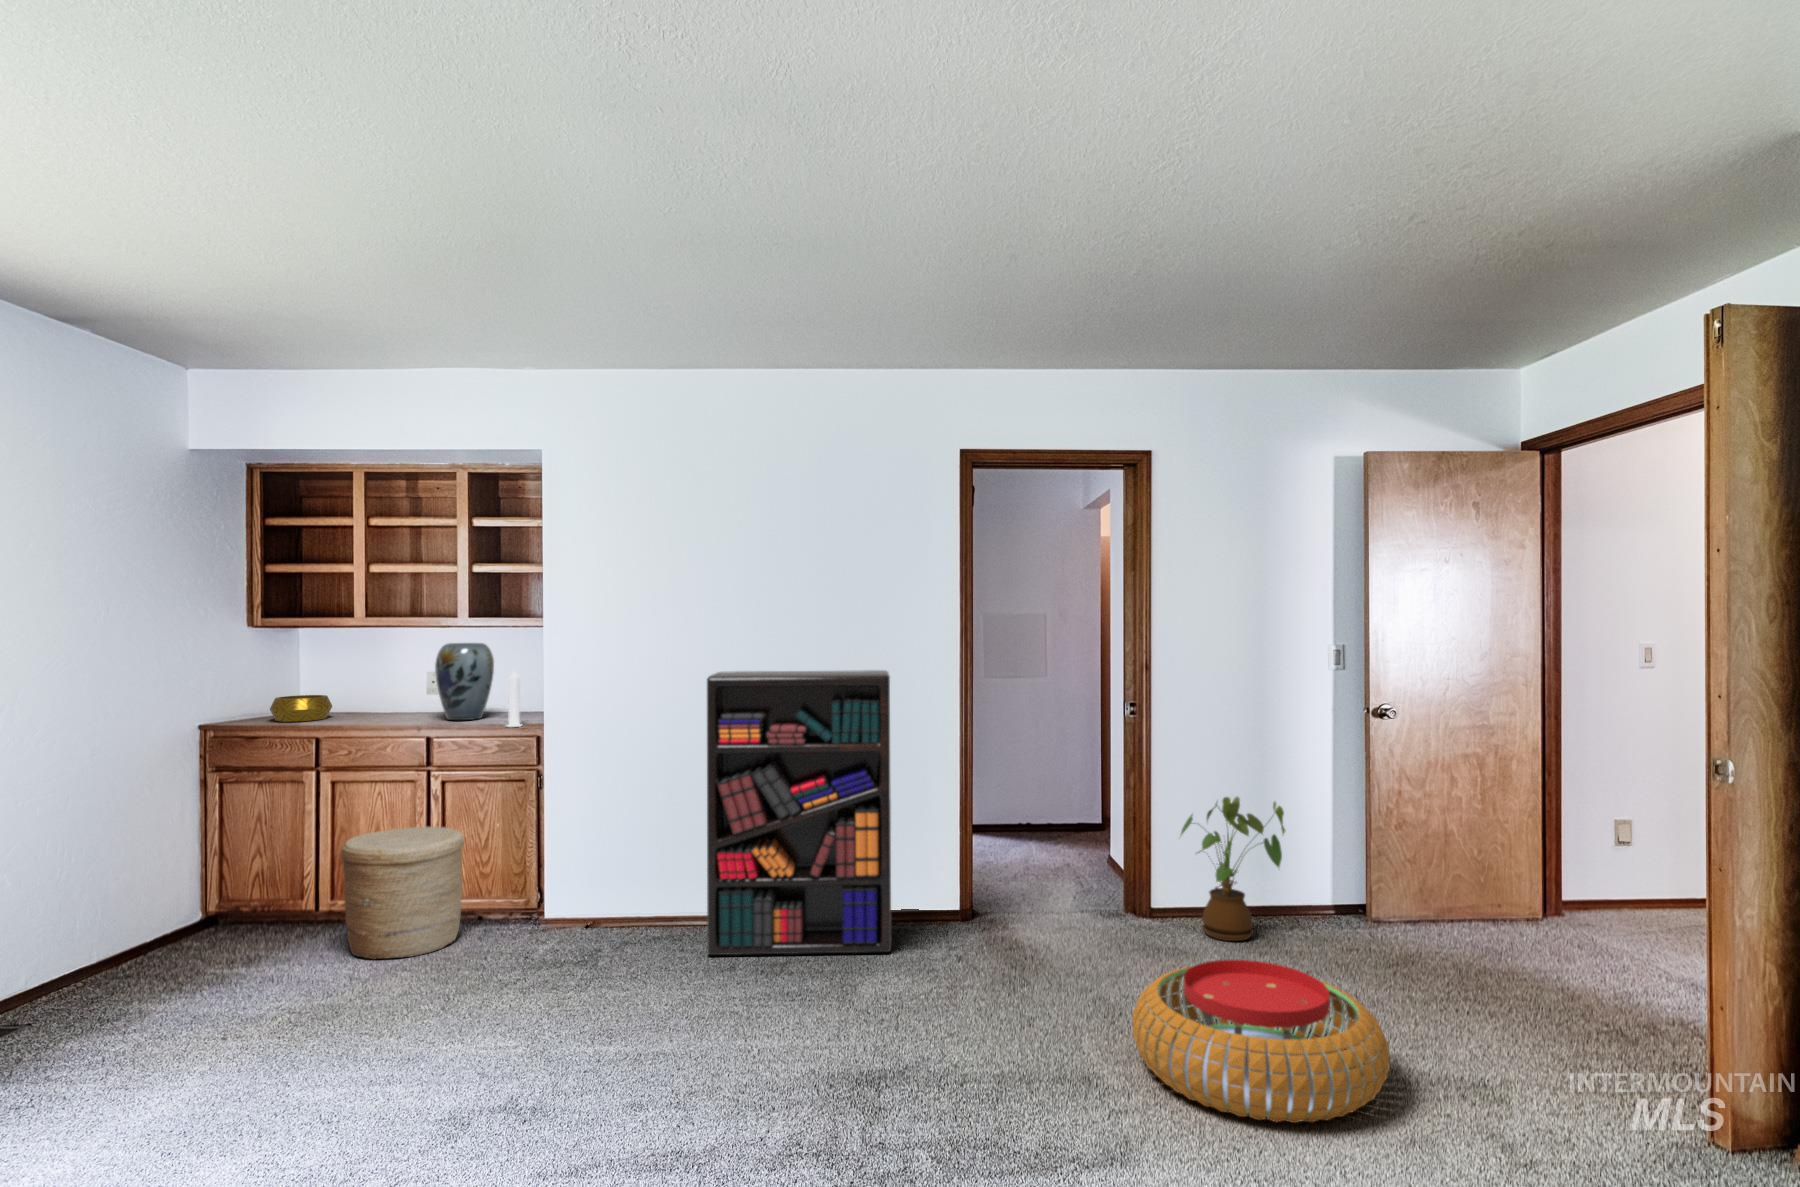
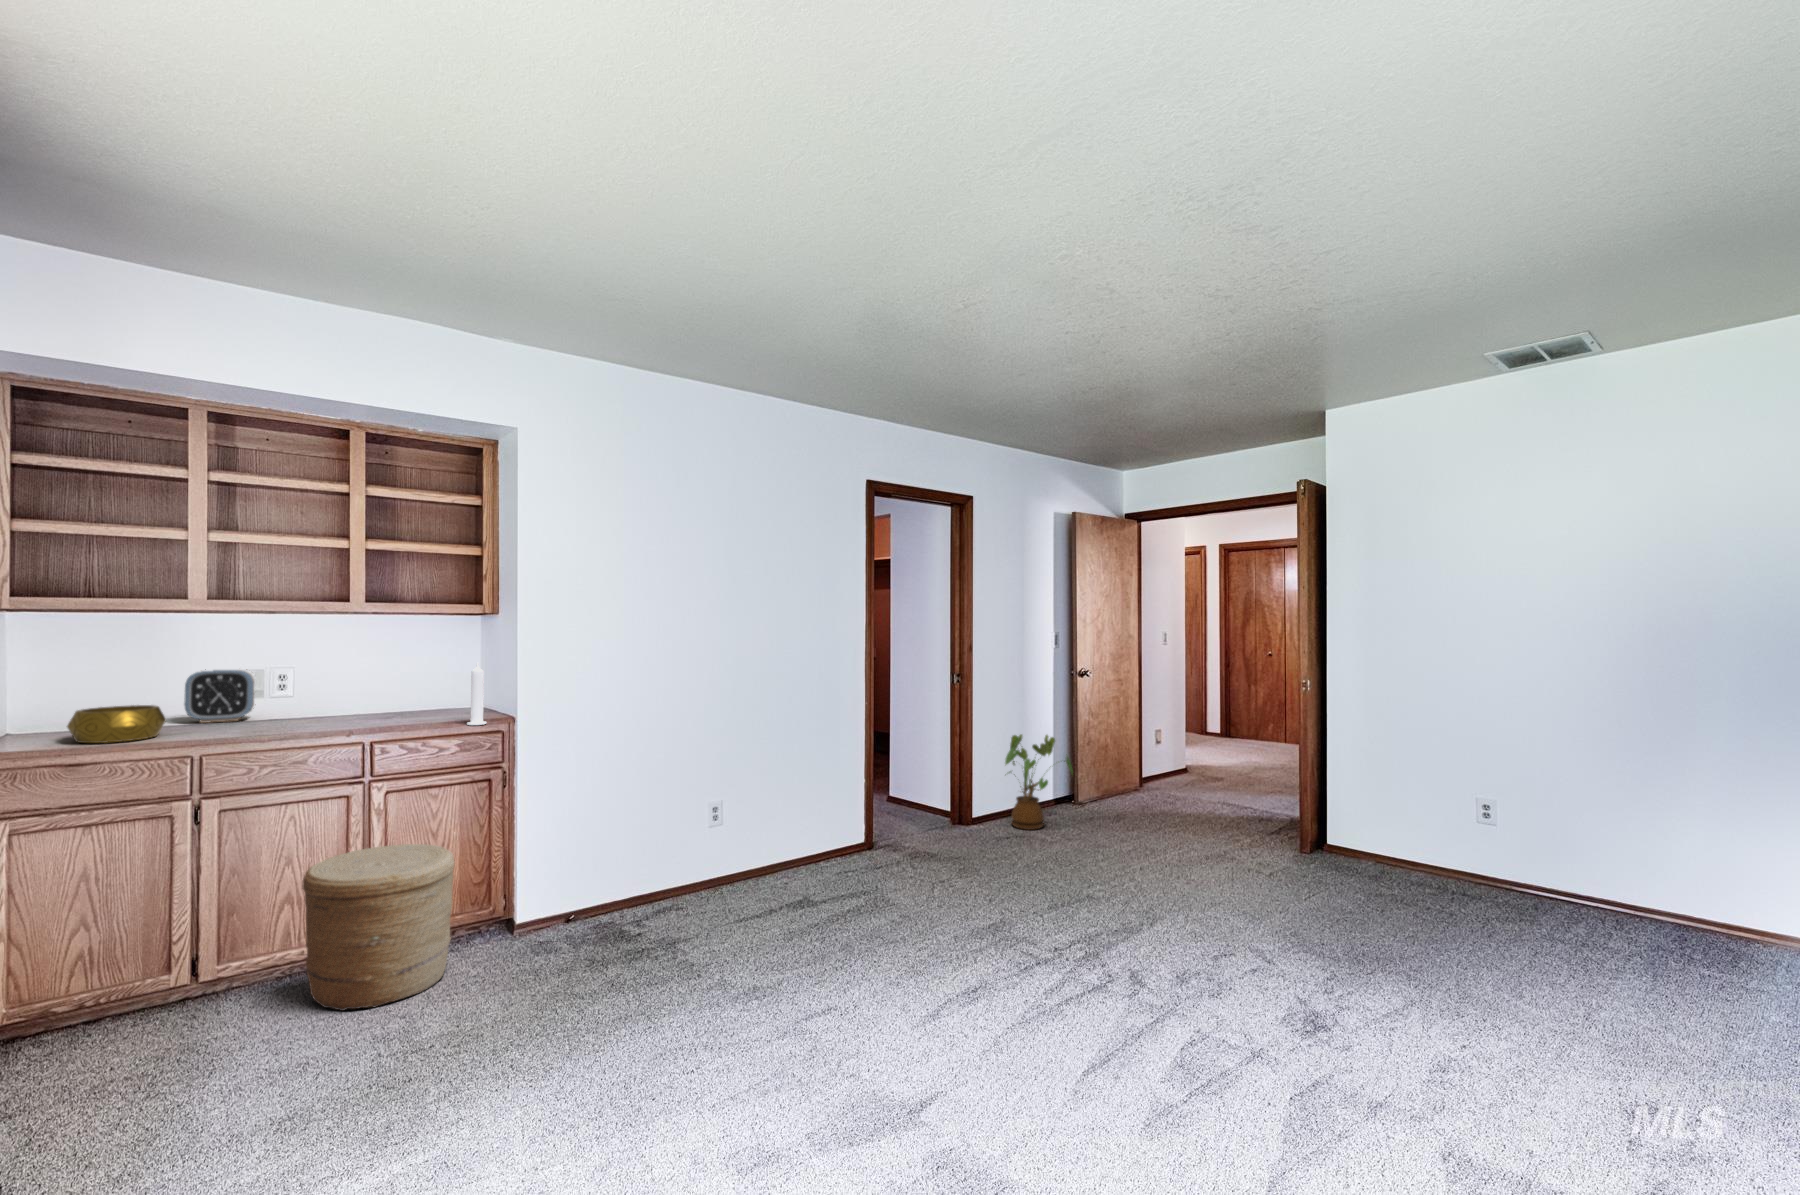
vase: present [435,643,494,720] -> none [341,635,414,724]
alarm clock: none [364,666,415,712] -> present [184,669,254,723]
bookshelf: present [707,670,891,955] -> none [696,655,867,914]
pouf: present [1132,960,1390,1123] -> none [1098,827,1254,914]

